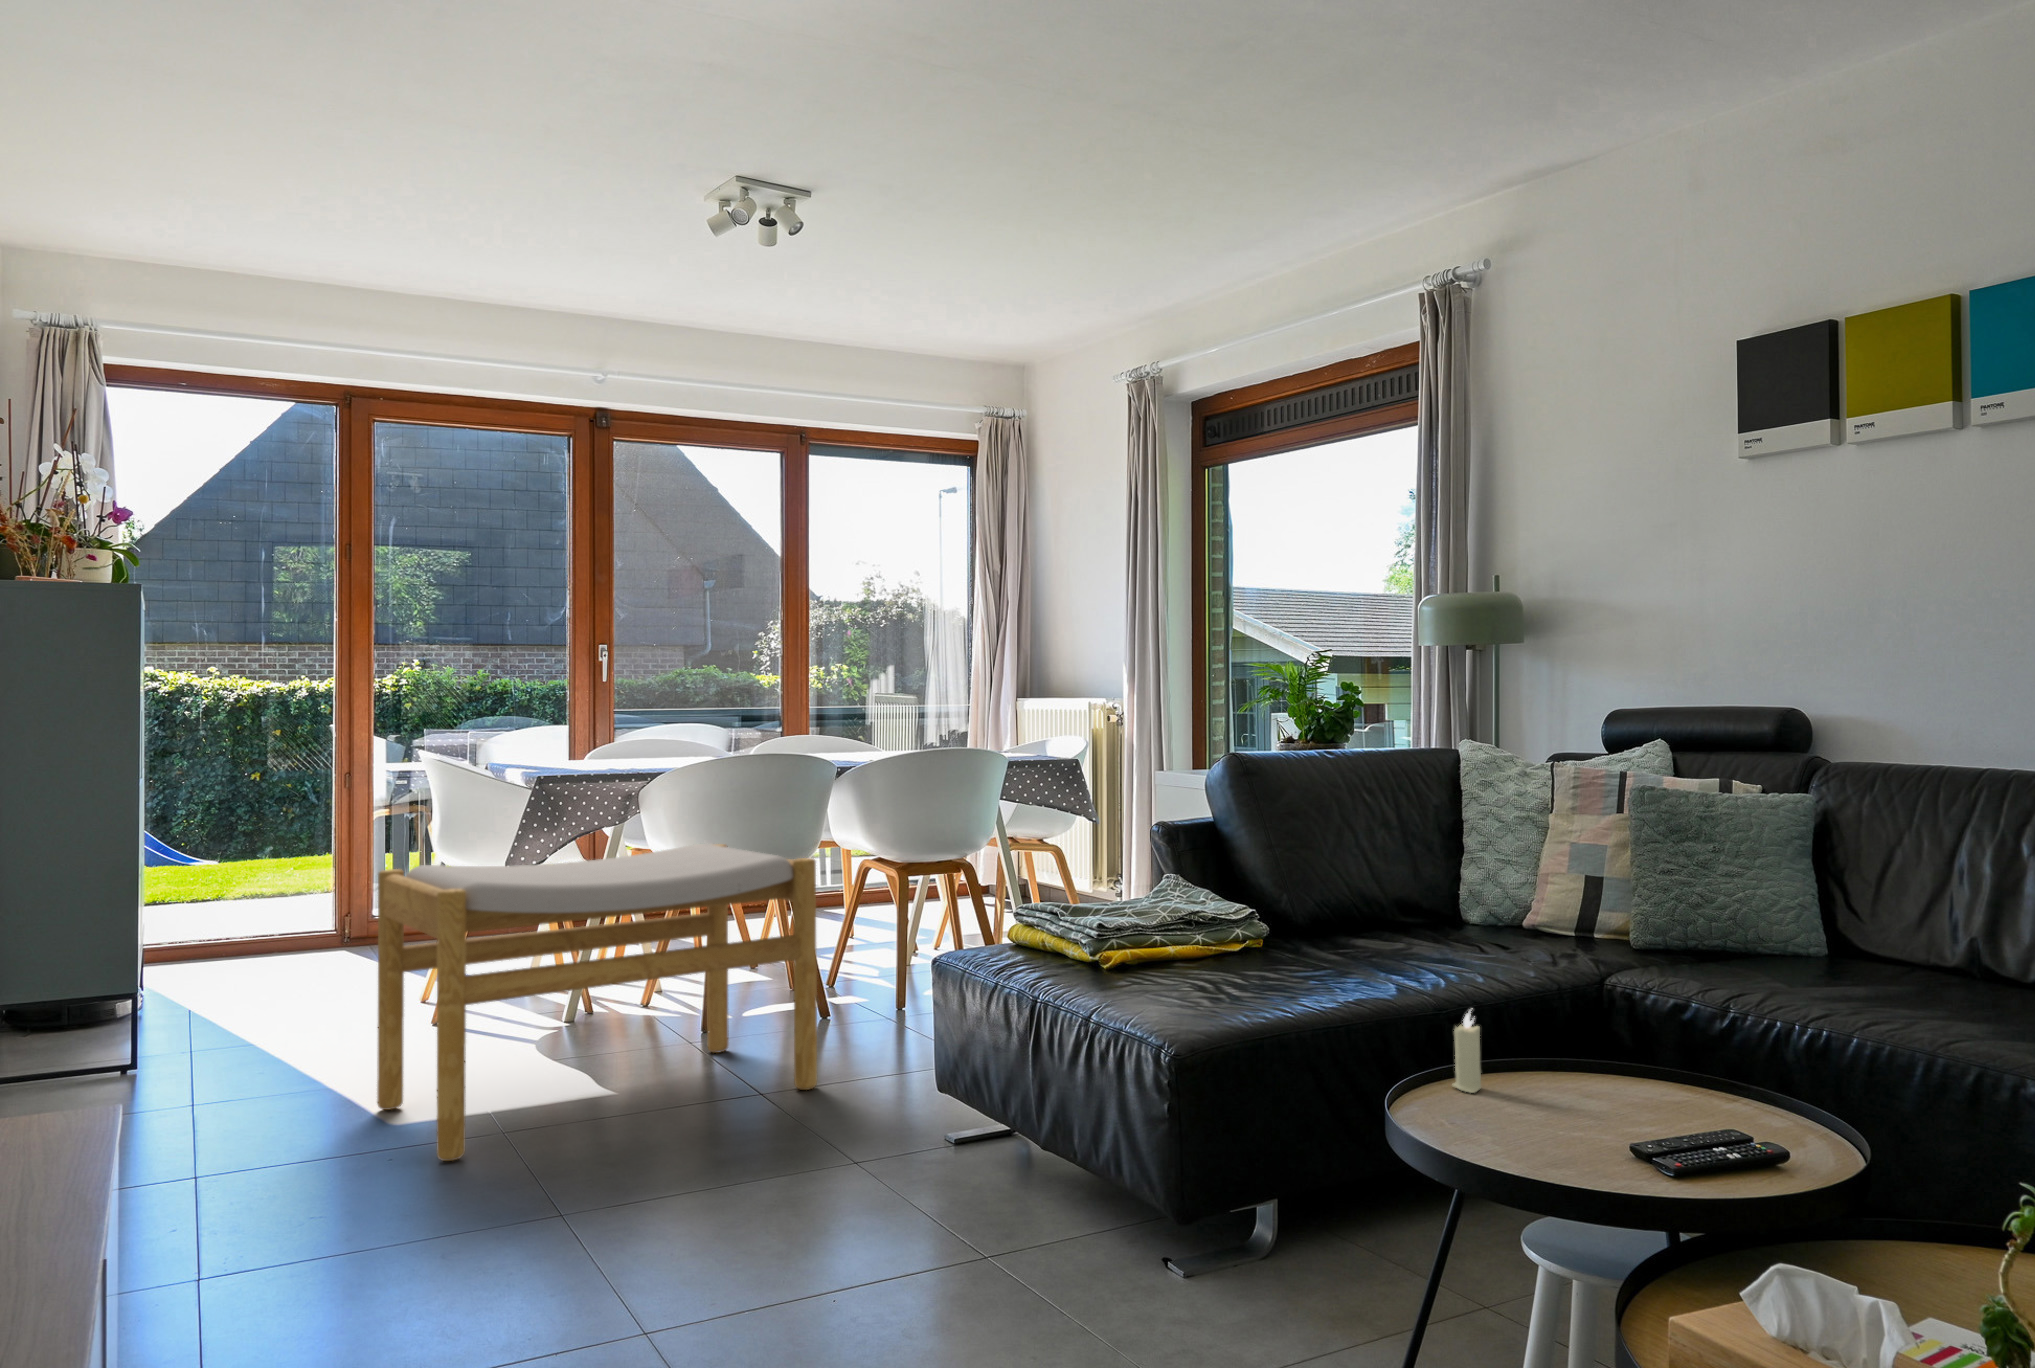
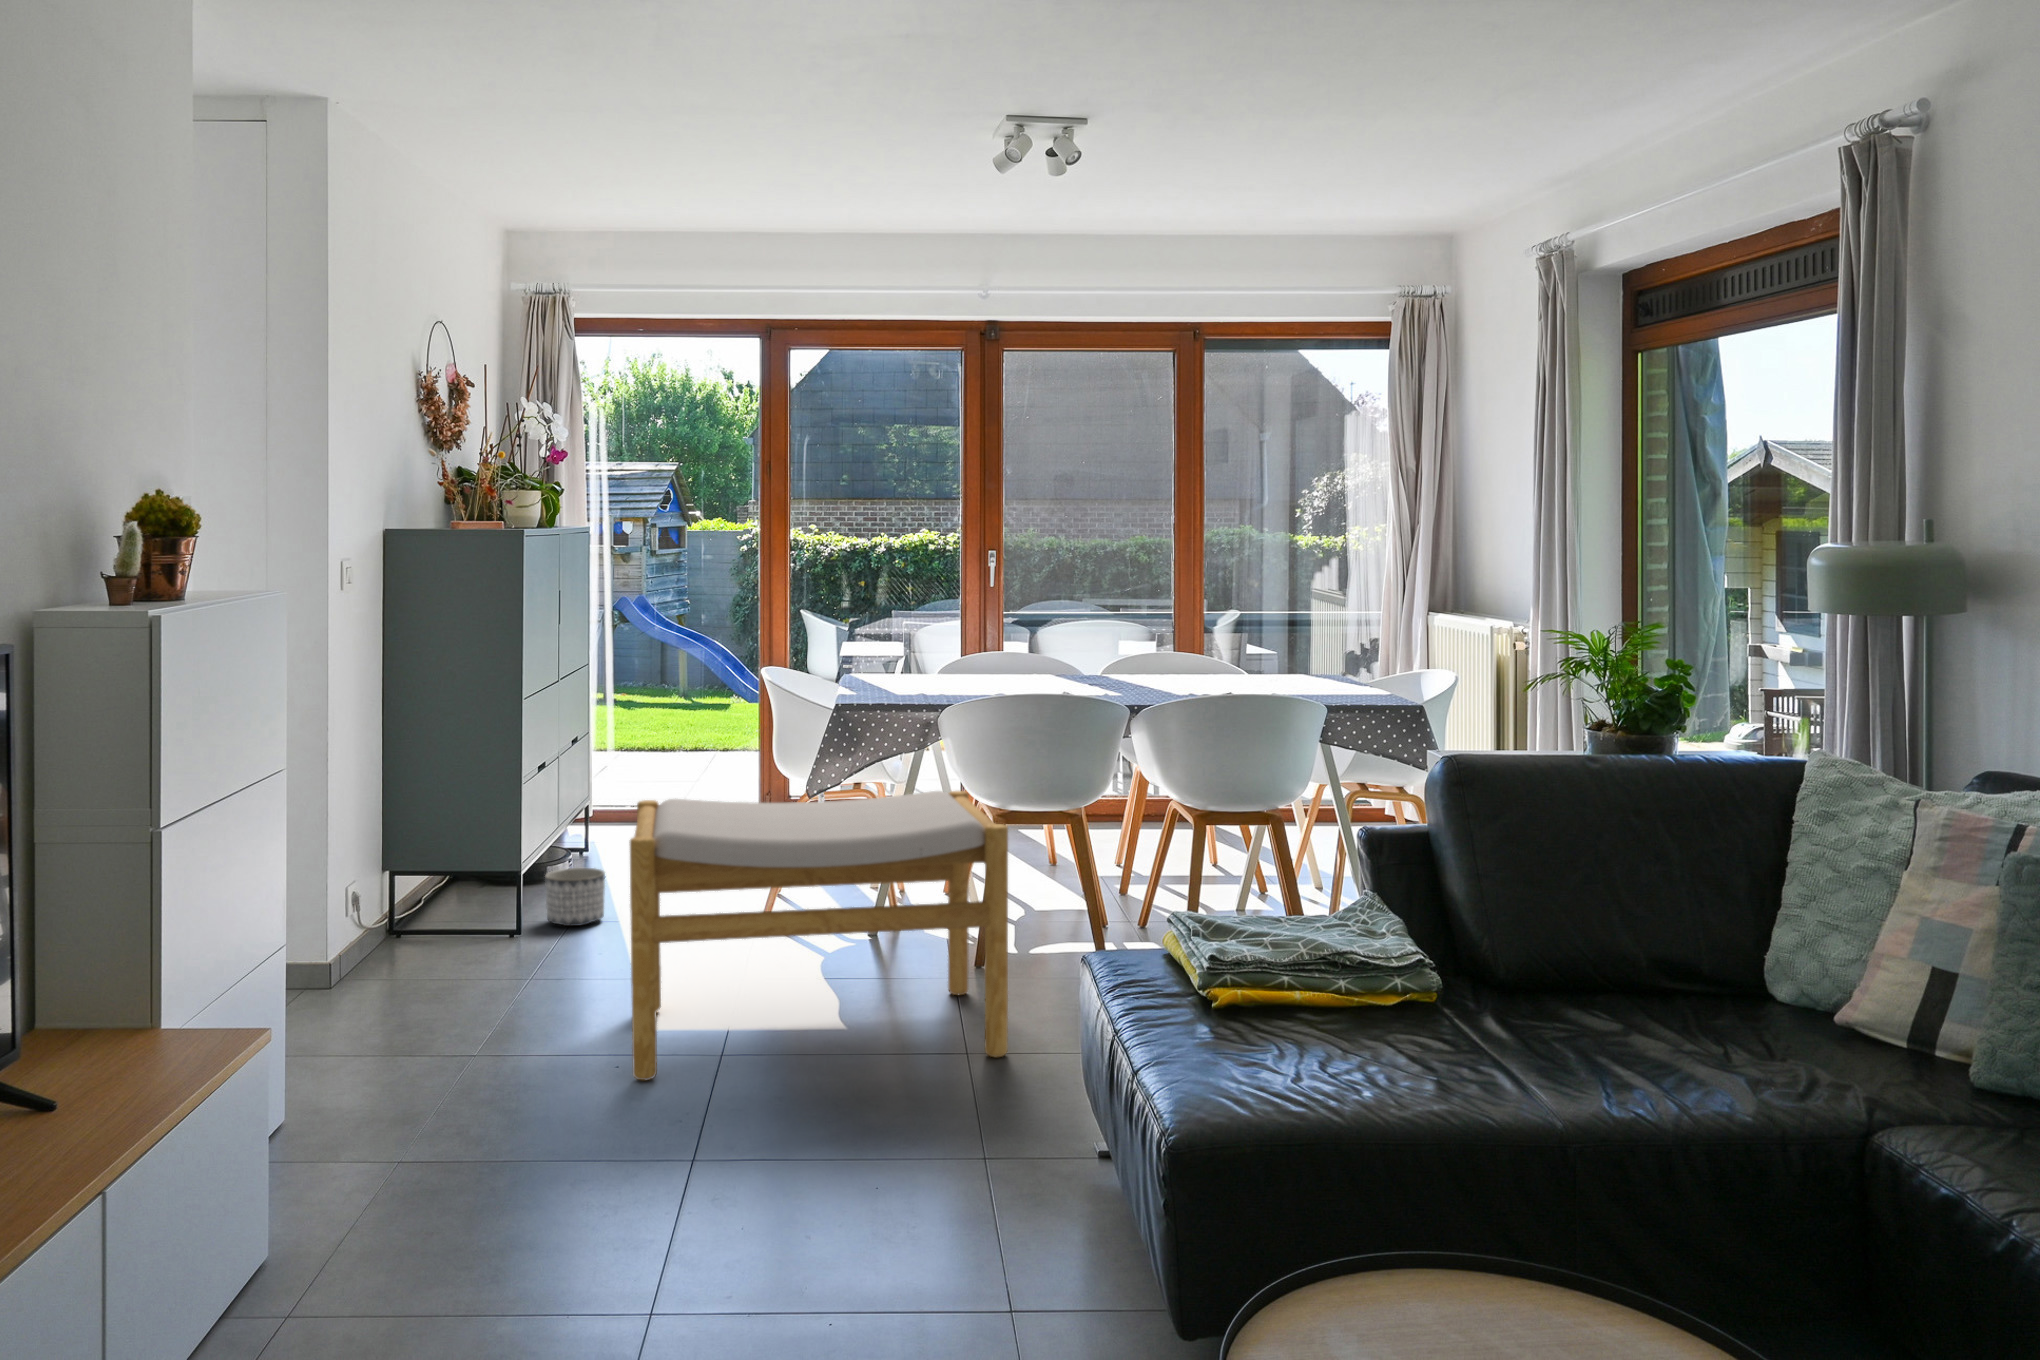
planter: none [157,986,236,1055] -> present [545,868,605,926]
candle: present [1452,1011,1481,1093] -> none [1400,1205,1439,1314]

